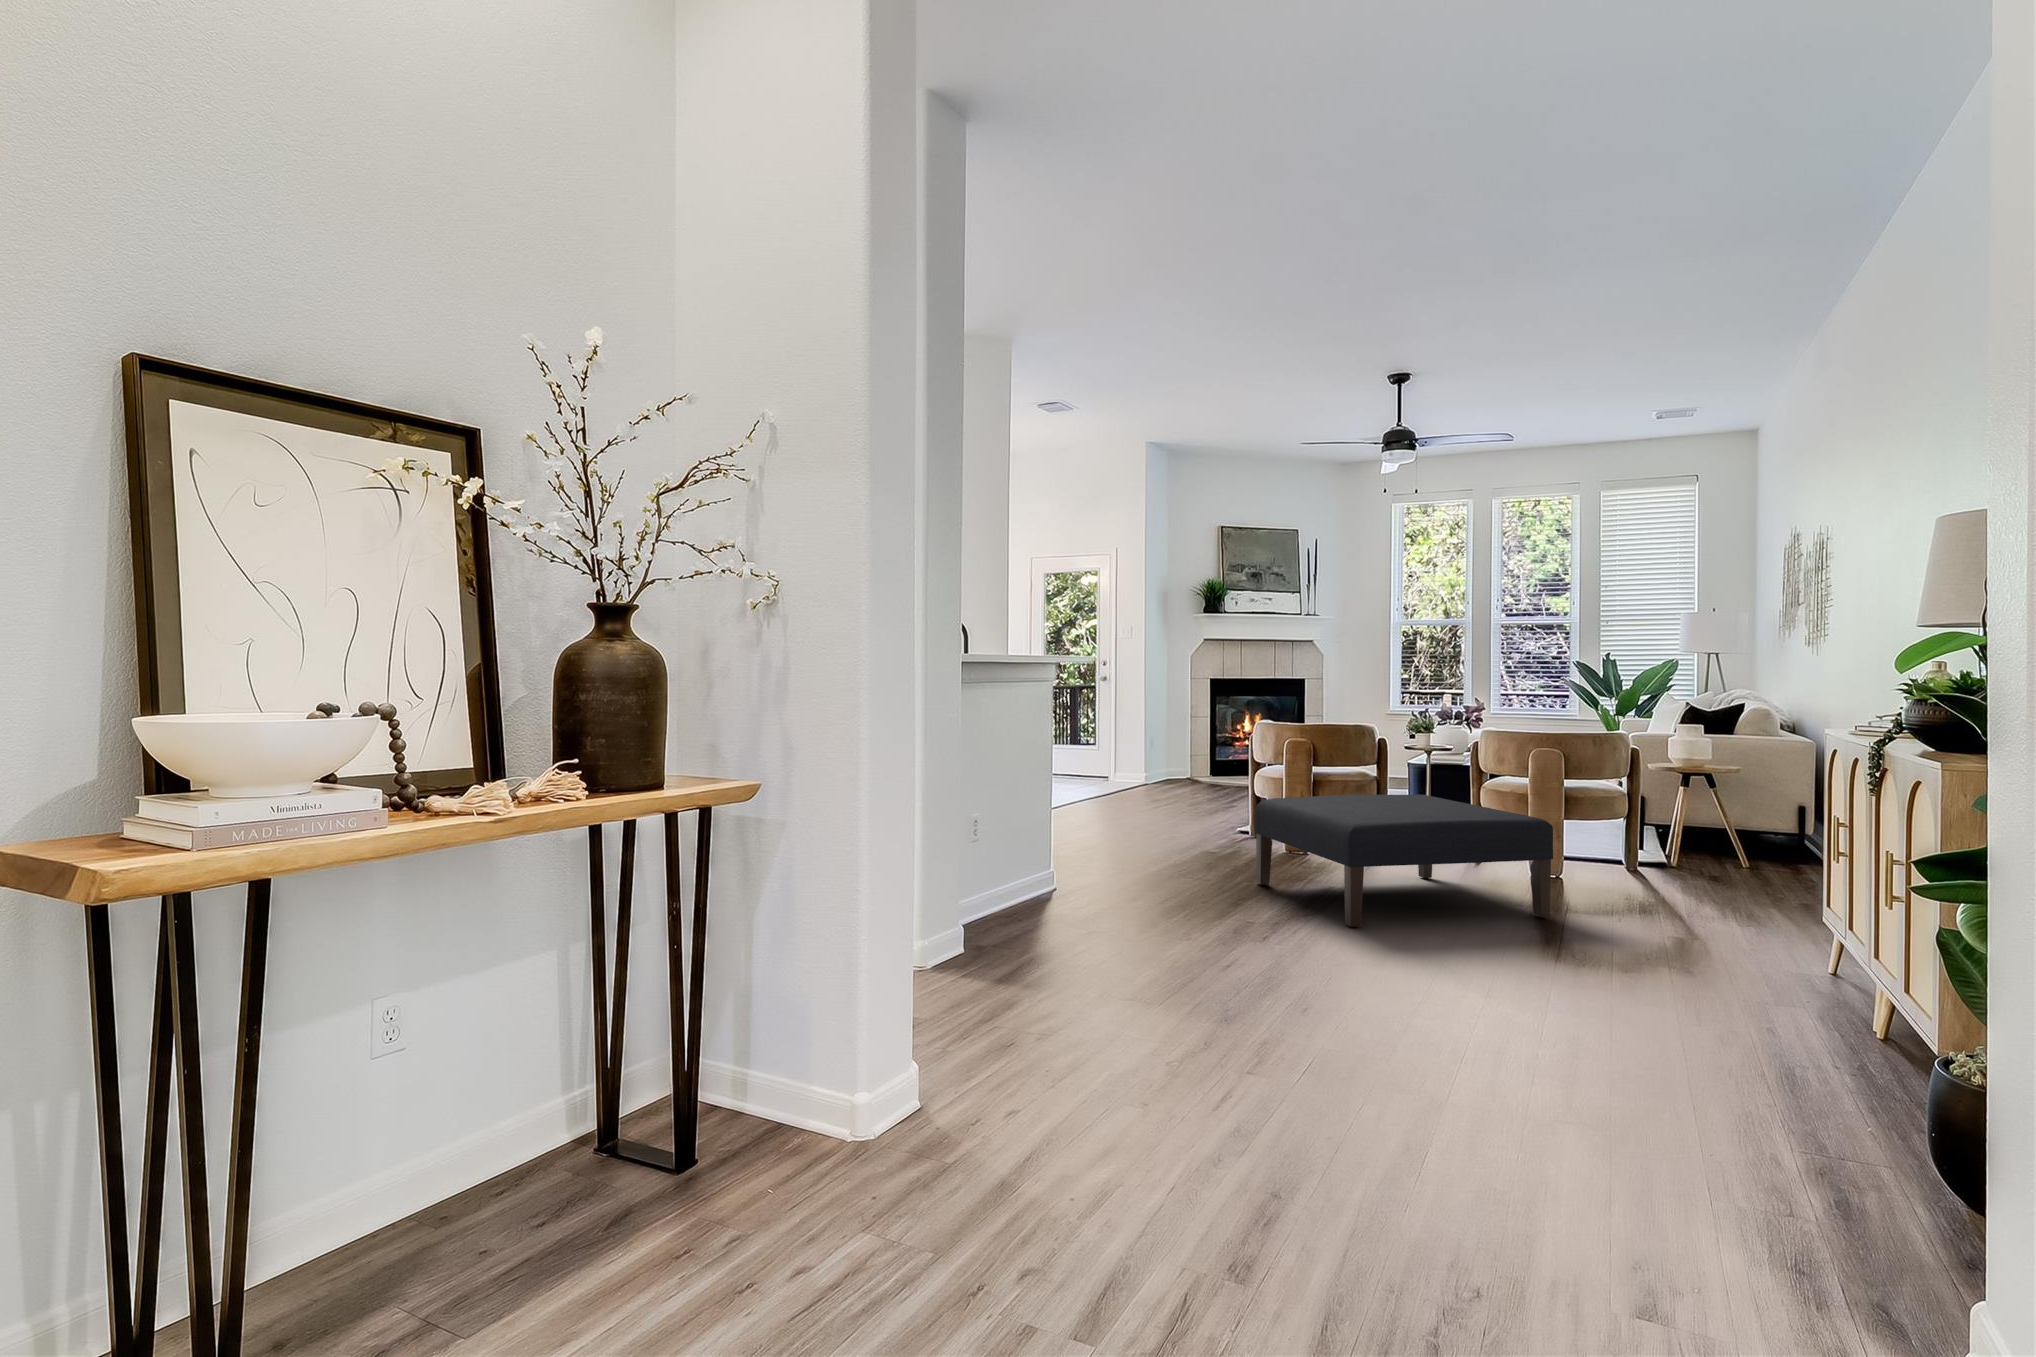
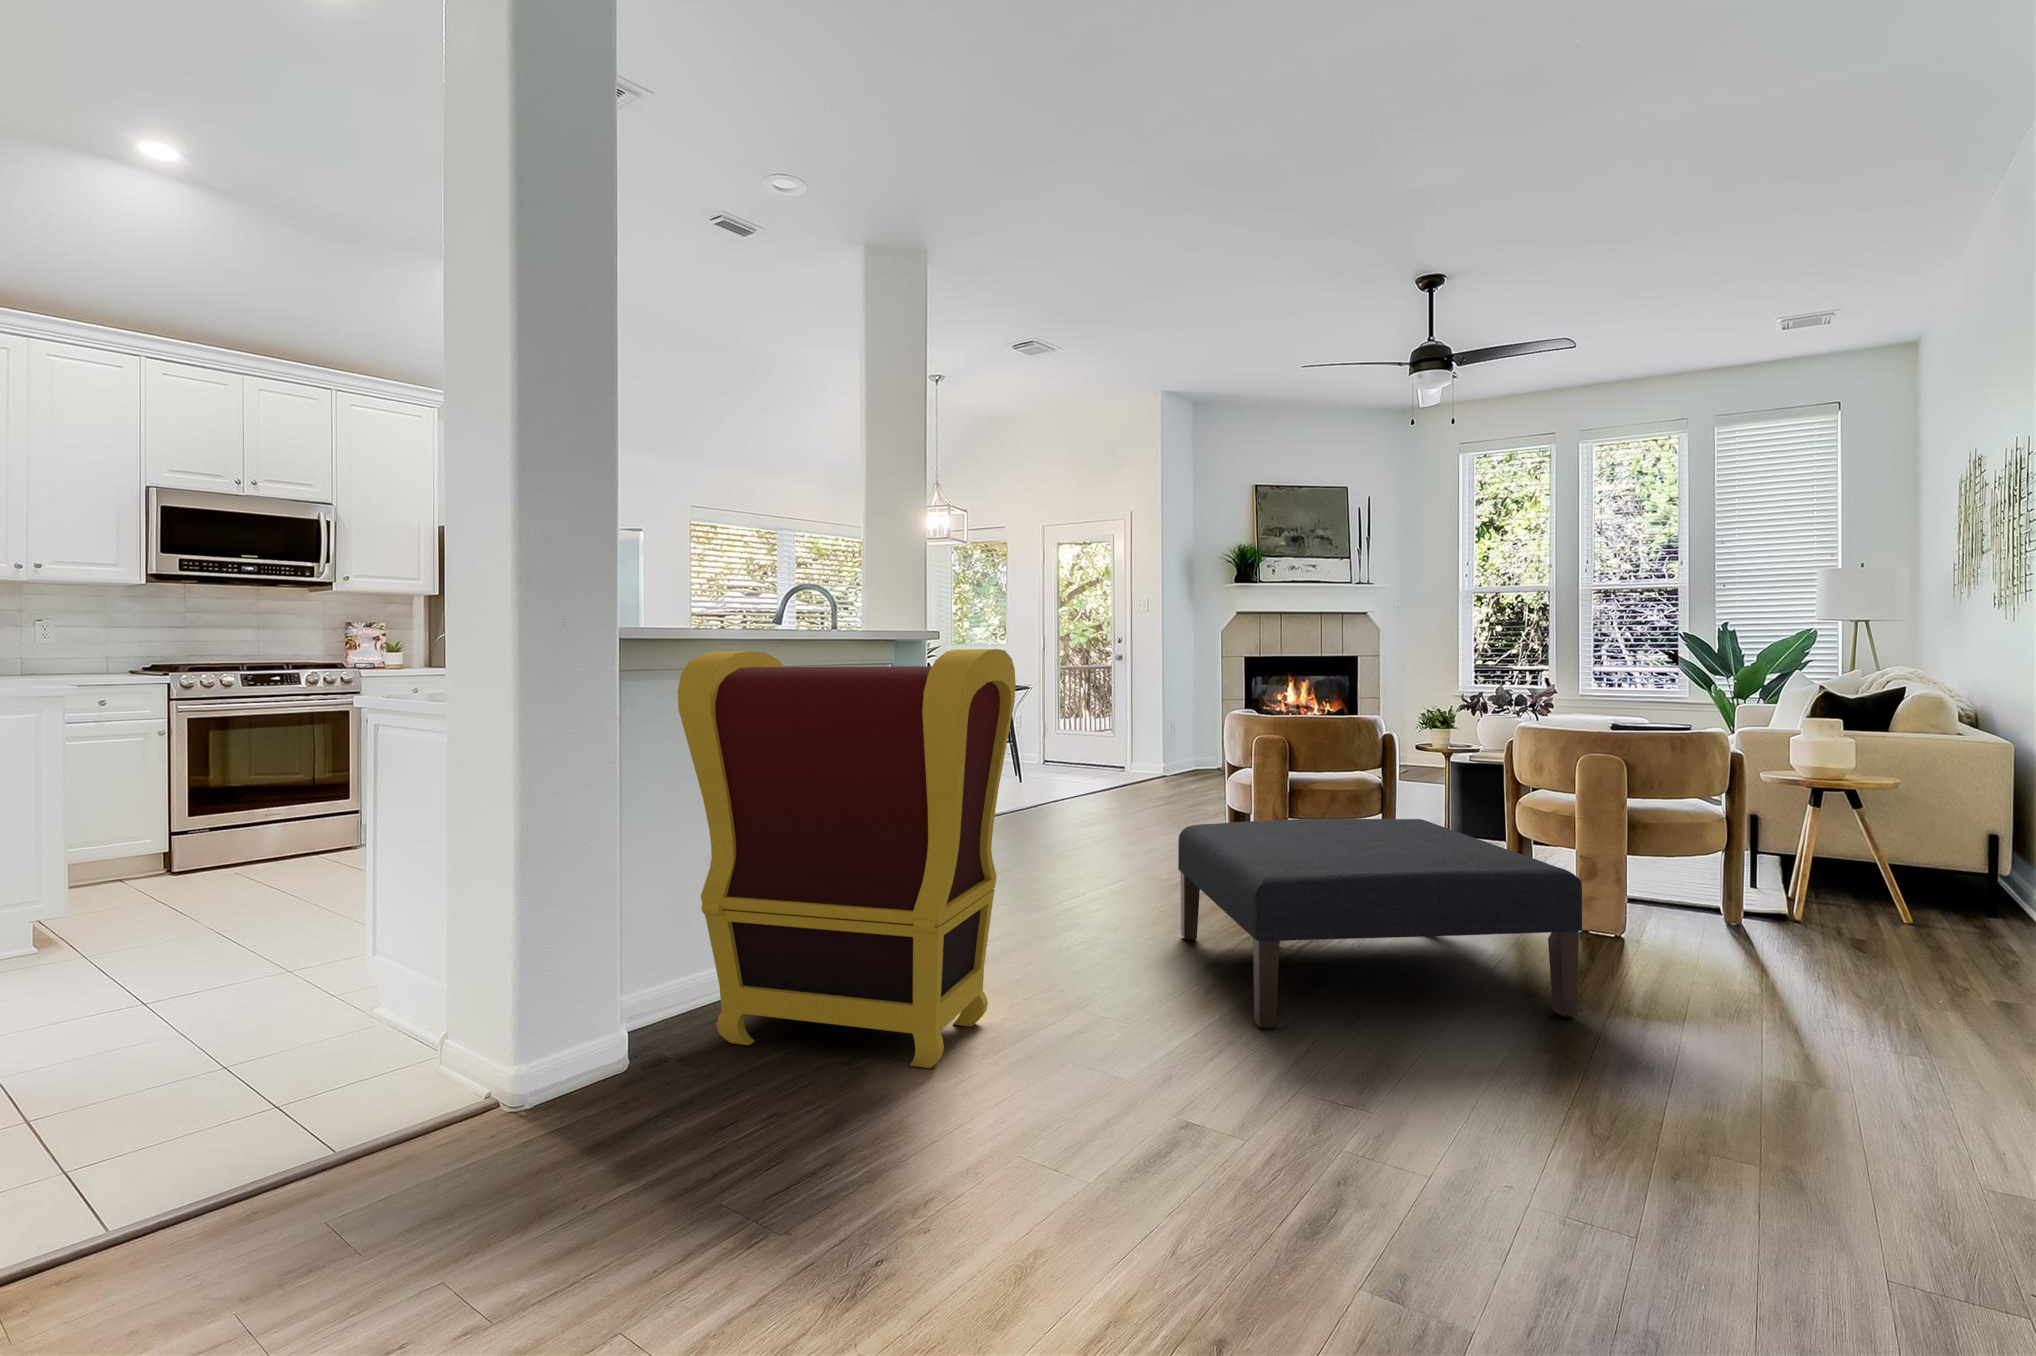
armchair: none [967,666,1190,950] -> present [678,649,1016,1068]

